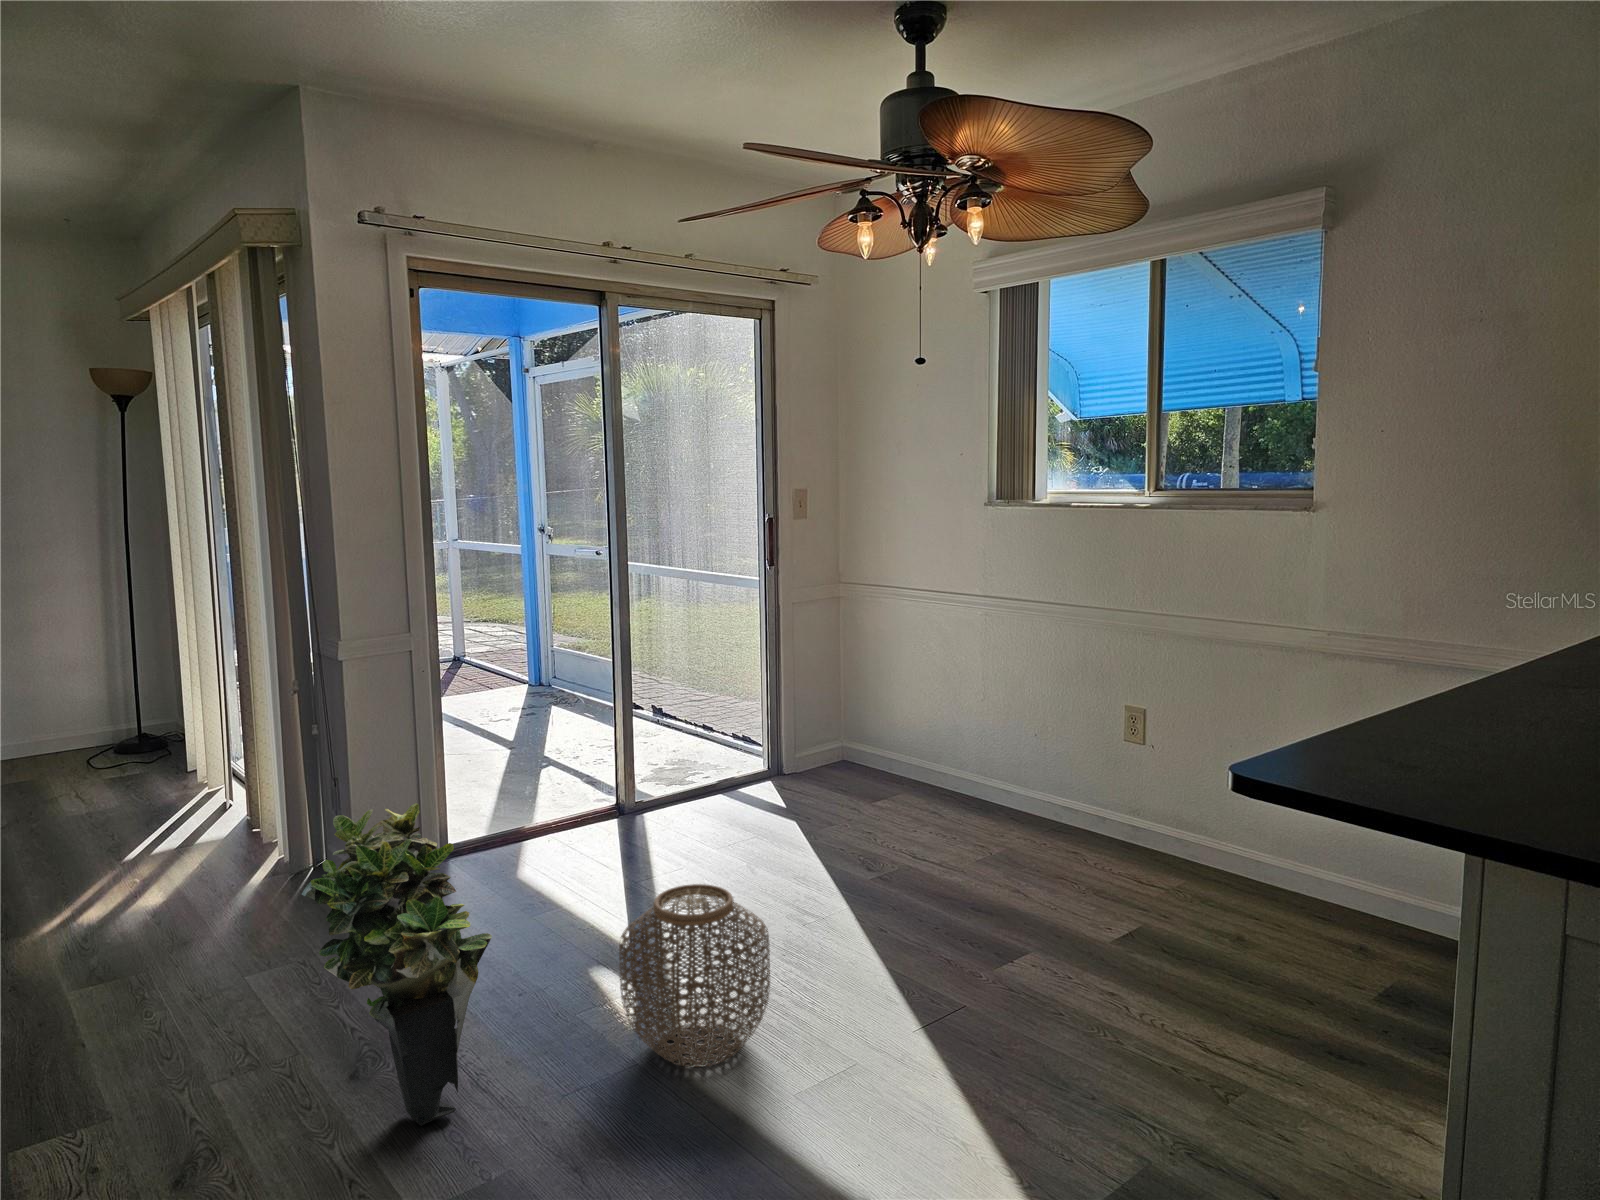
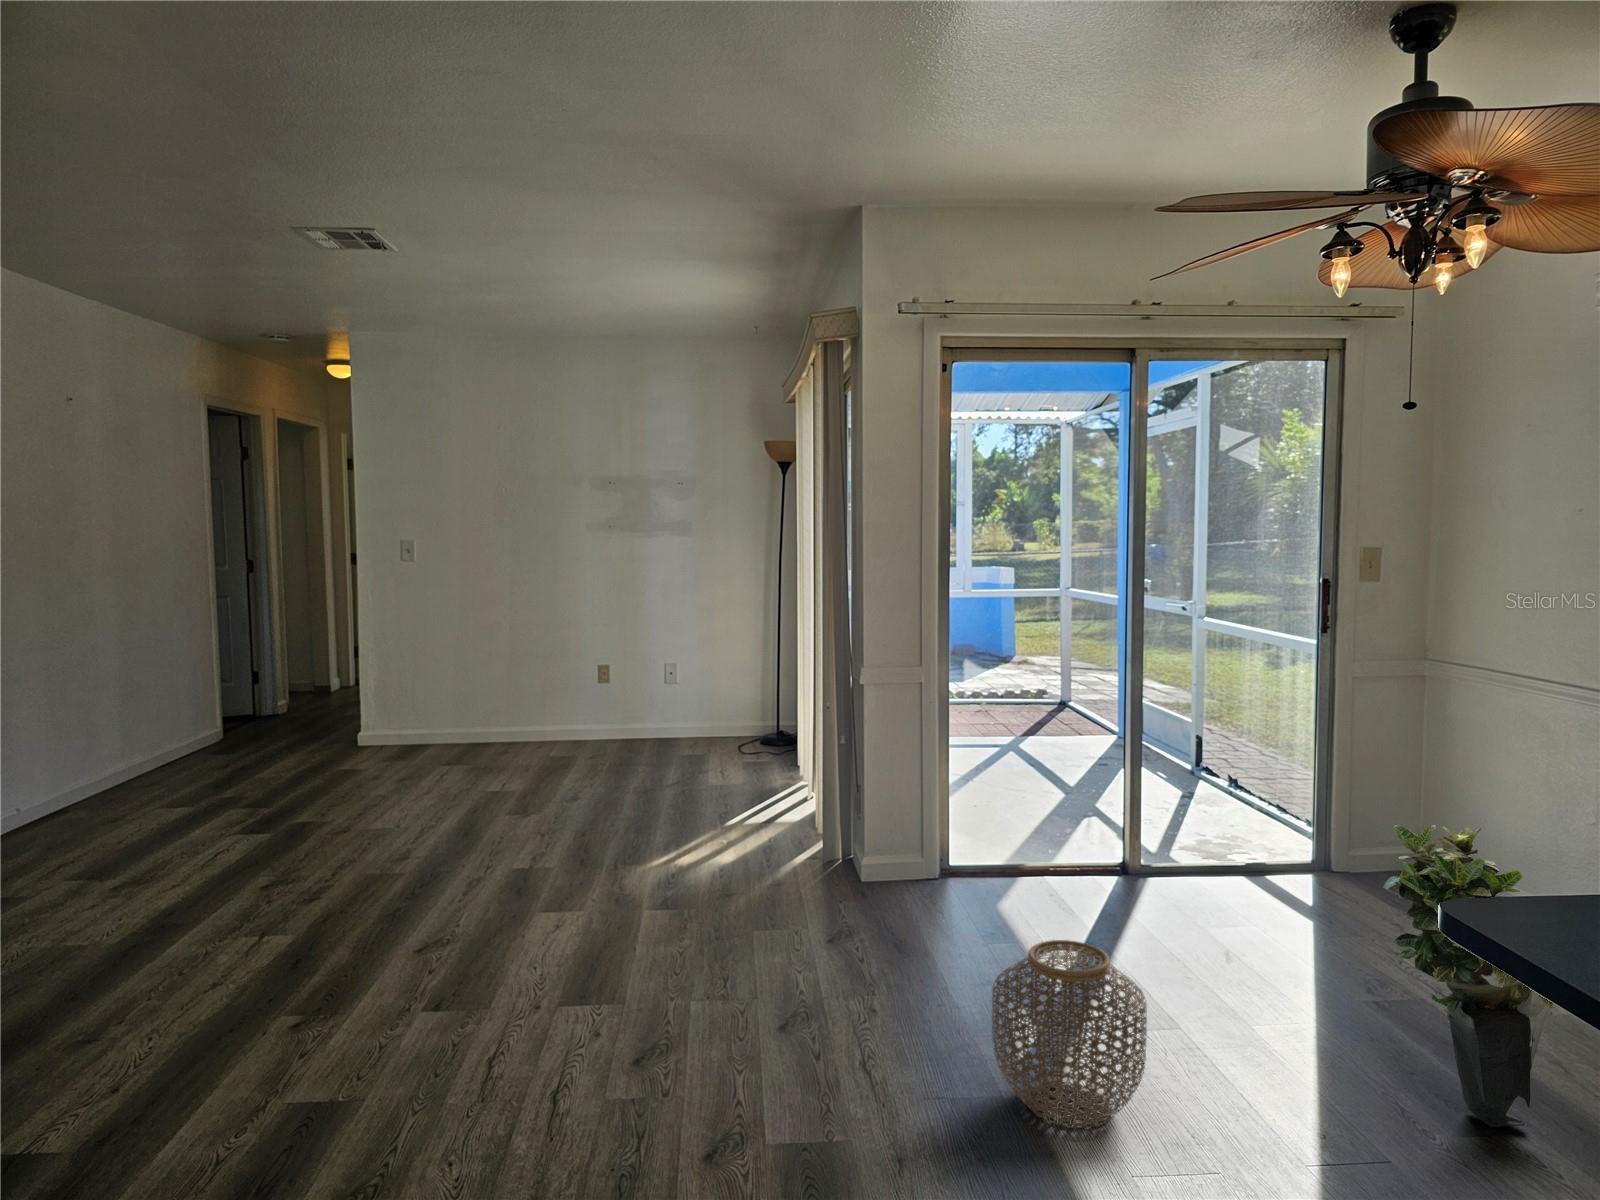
potted plant: present [302,803,492,1126] -> present [1383,825,1553,1127]

